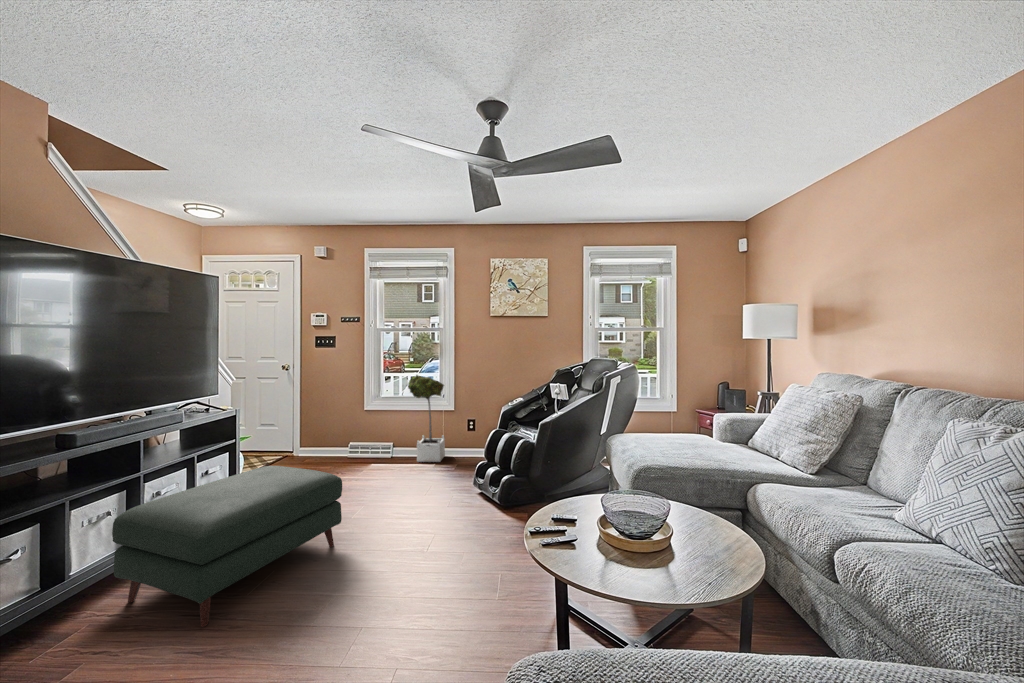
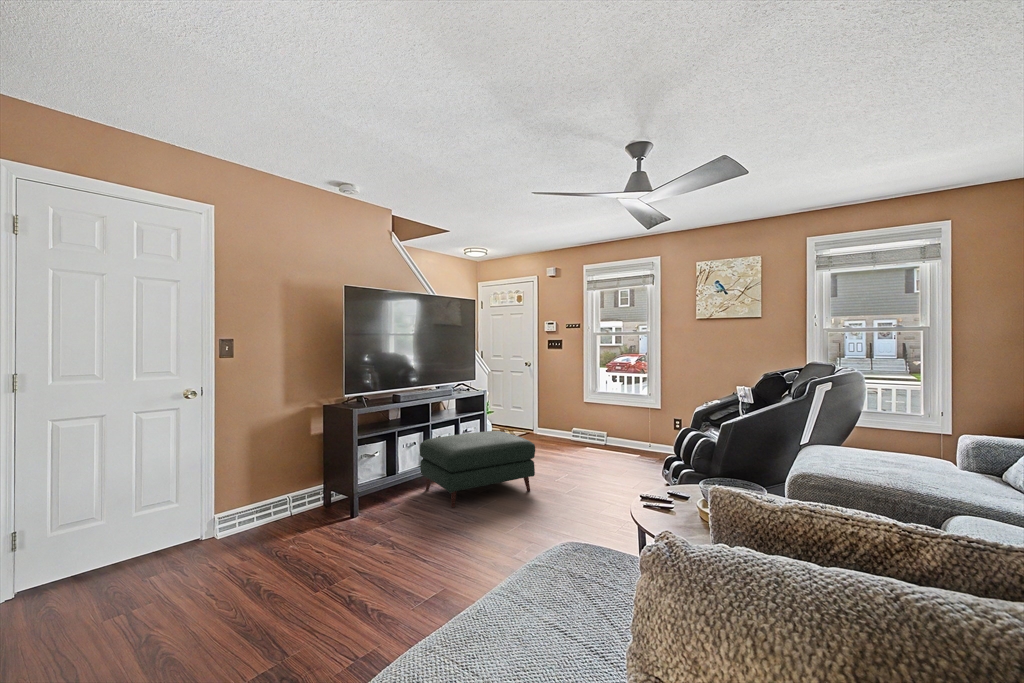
potted tree: present [408,375,445,462] -> none [615,375,651,457]

